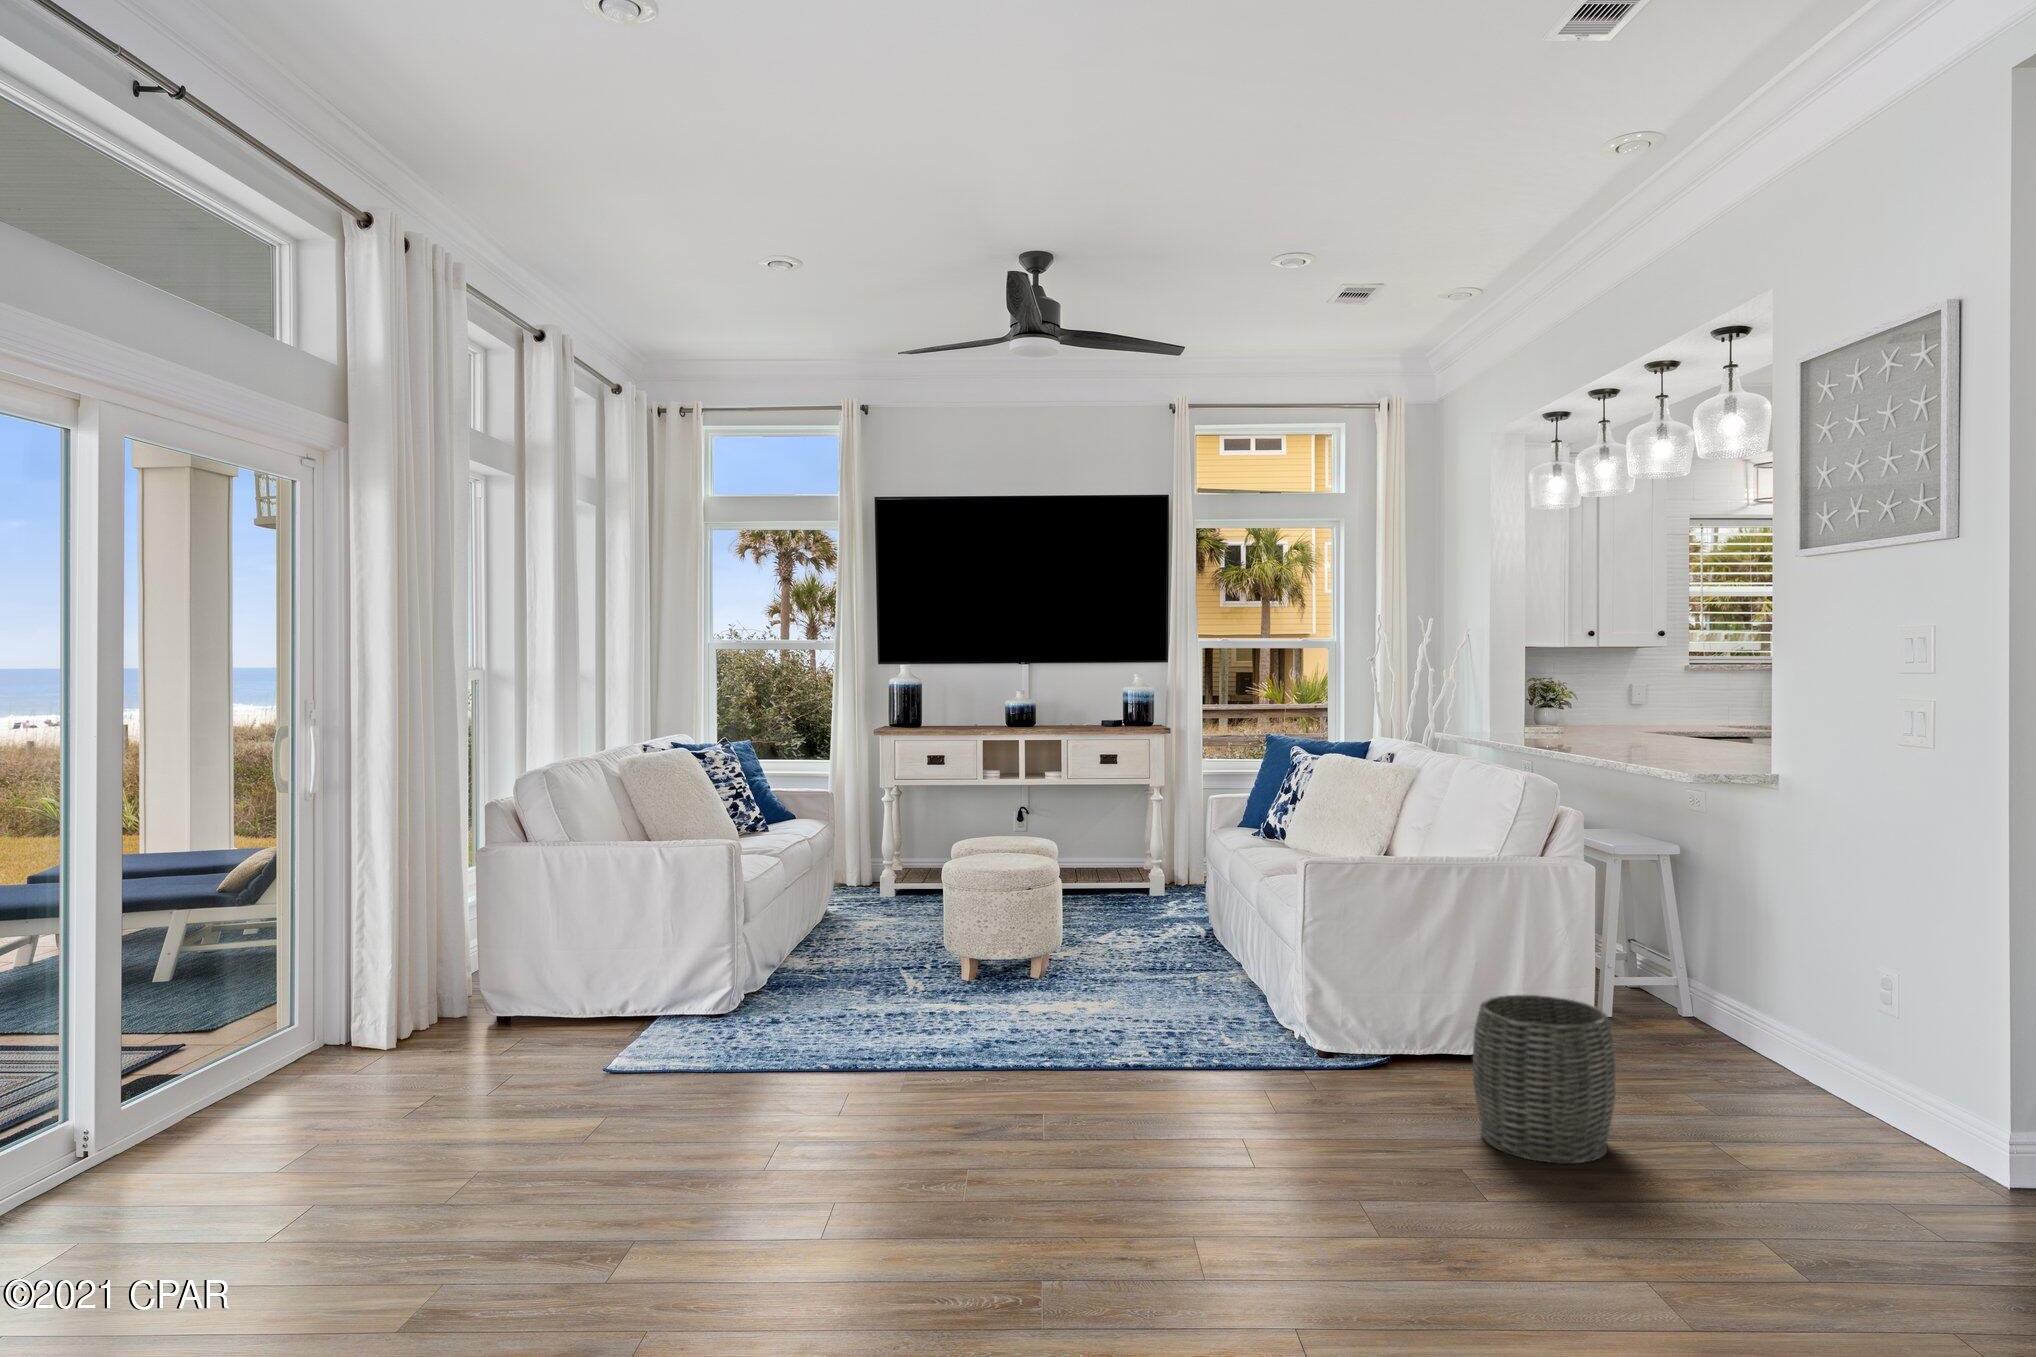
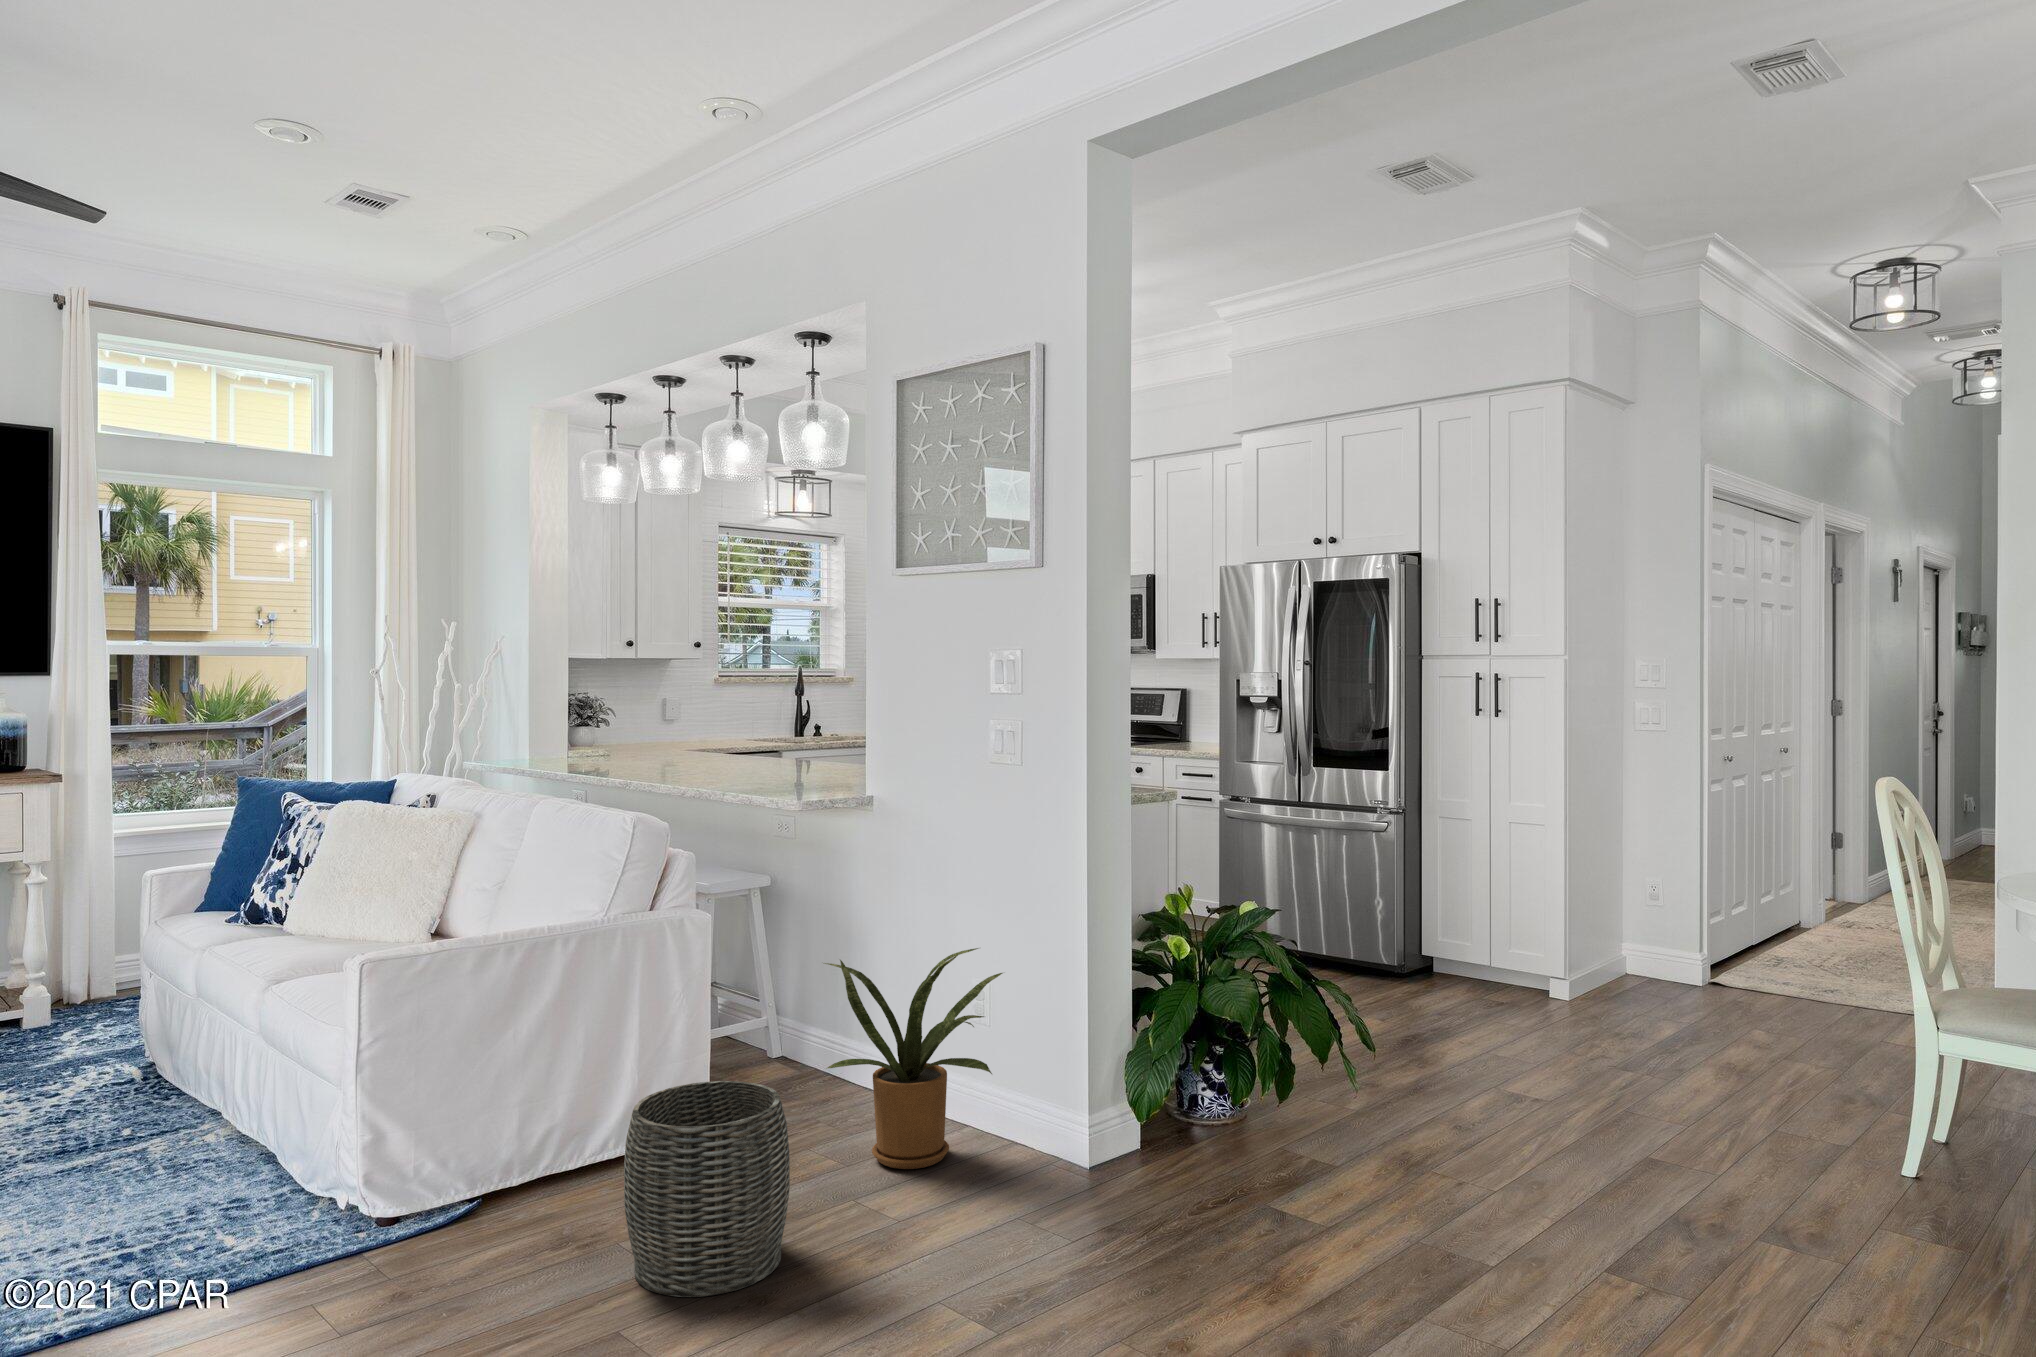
house plant: none [1687,918,1894,1130] -> present [824,948,1003,1169]

